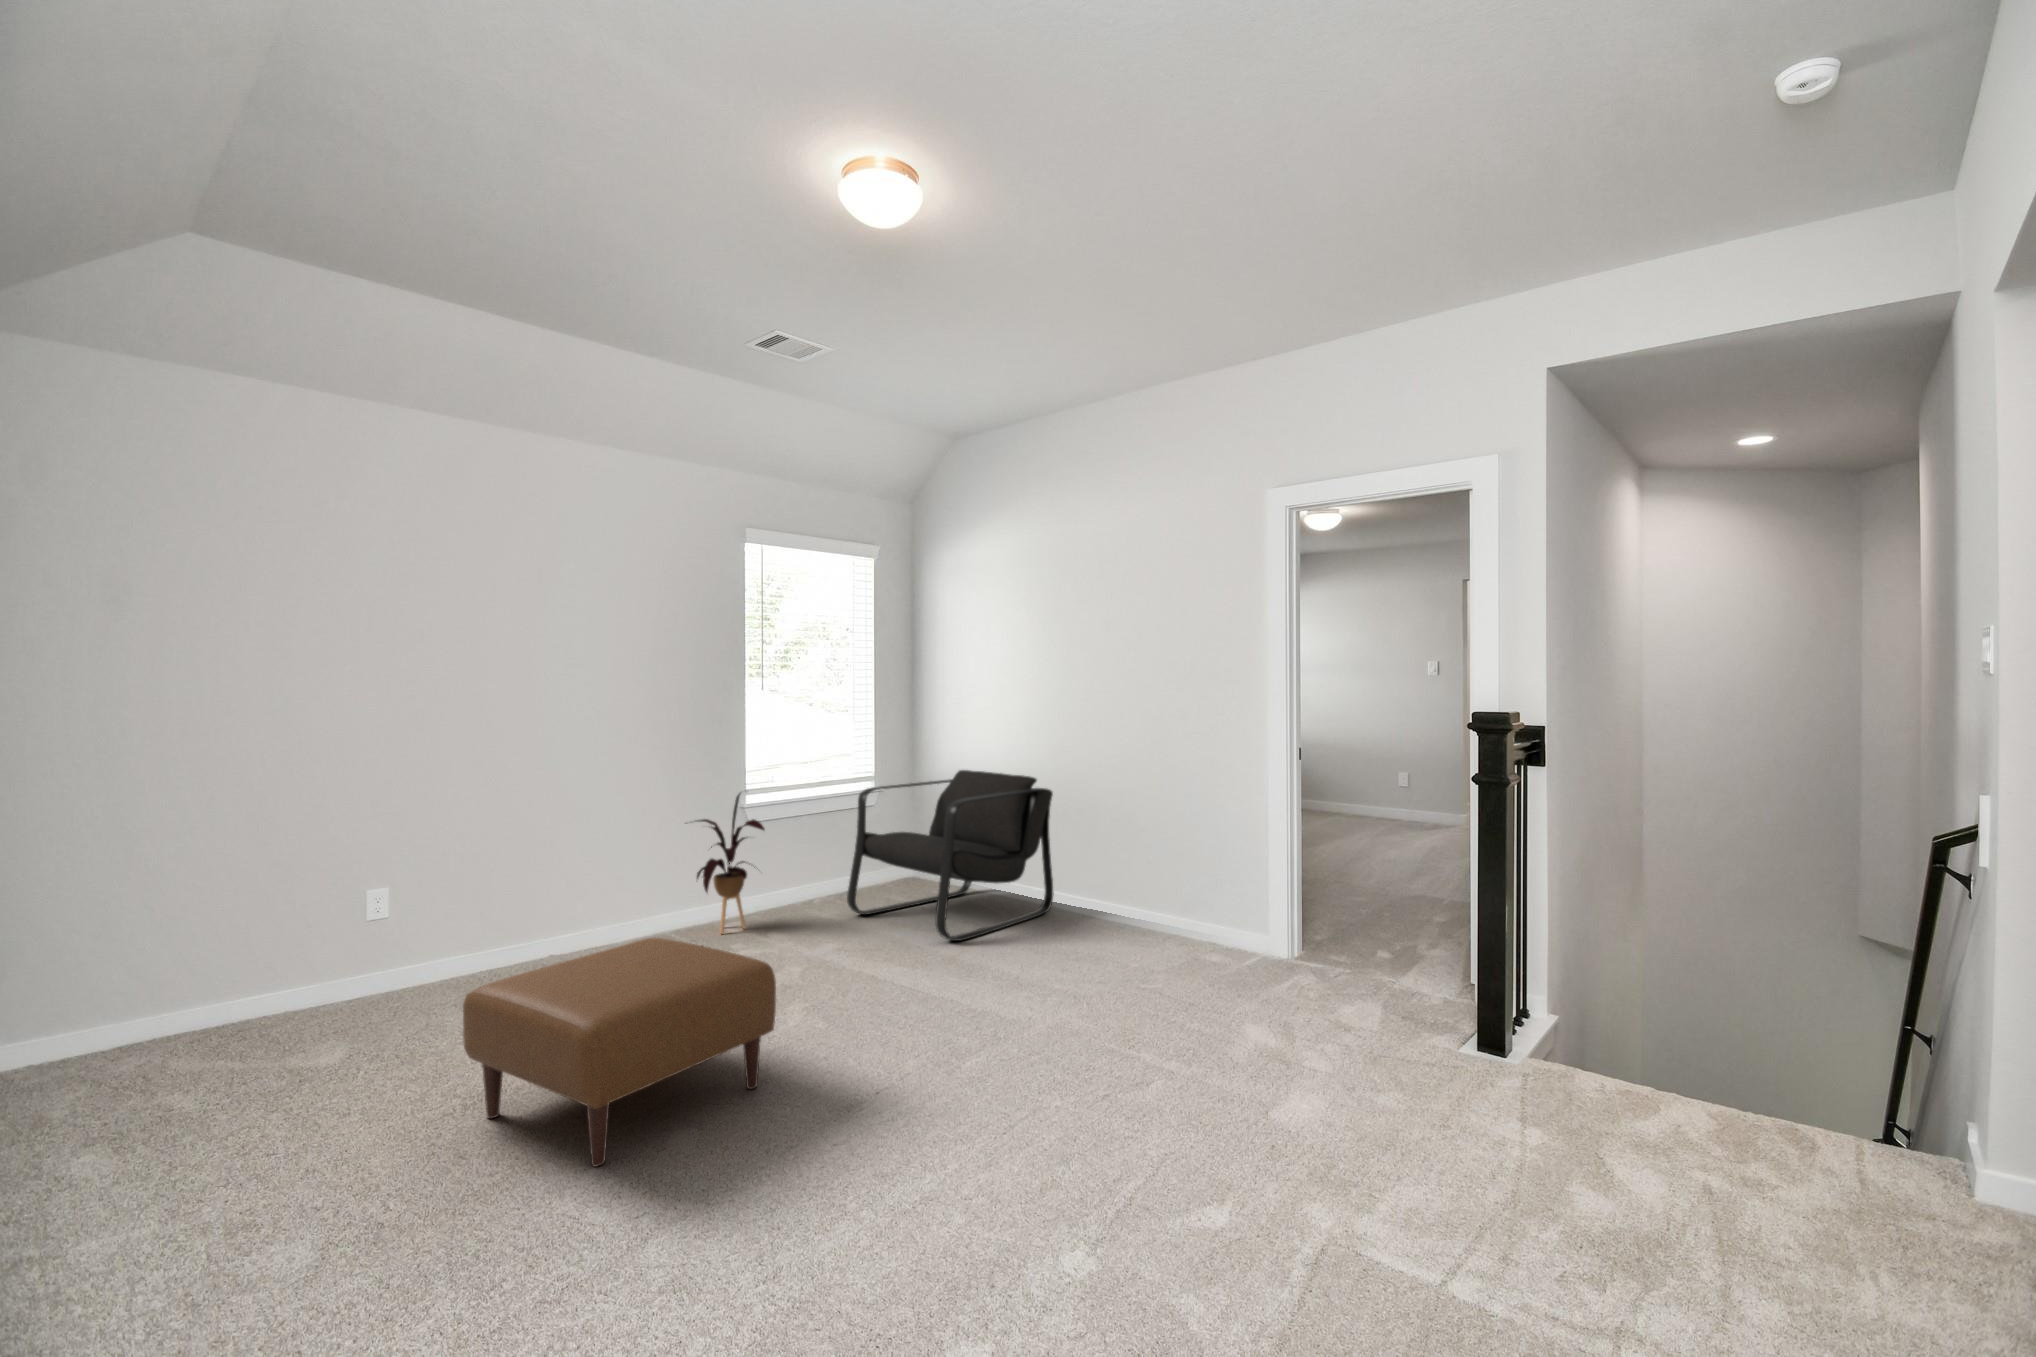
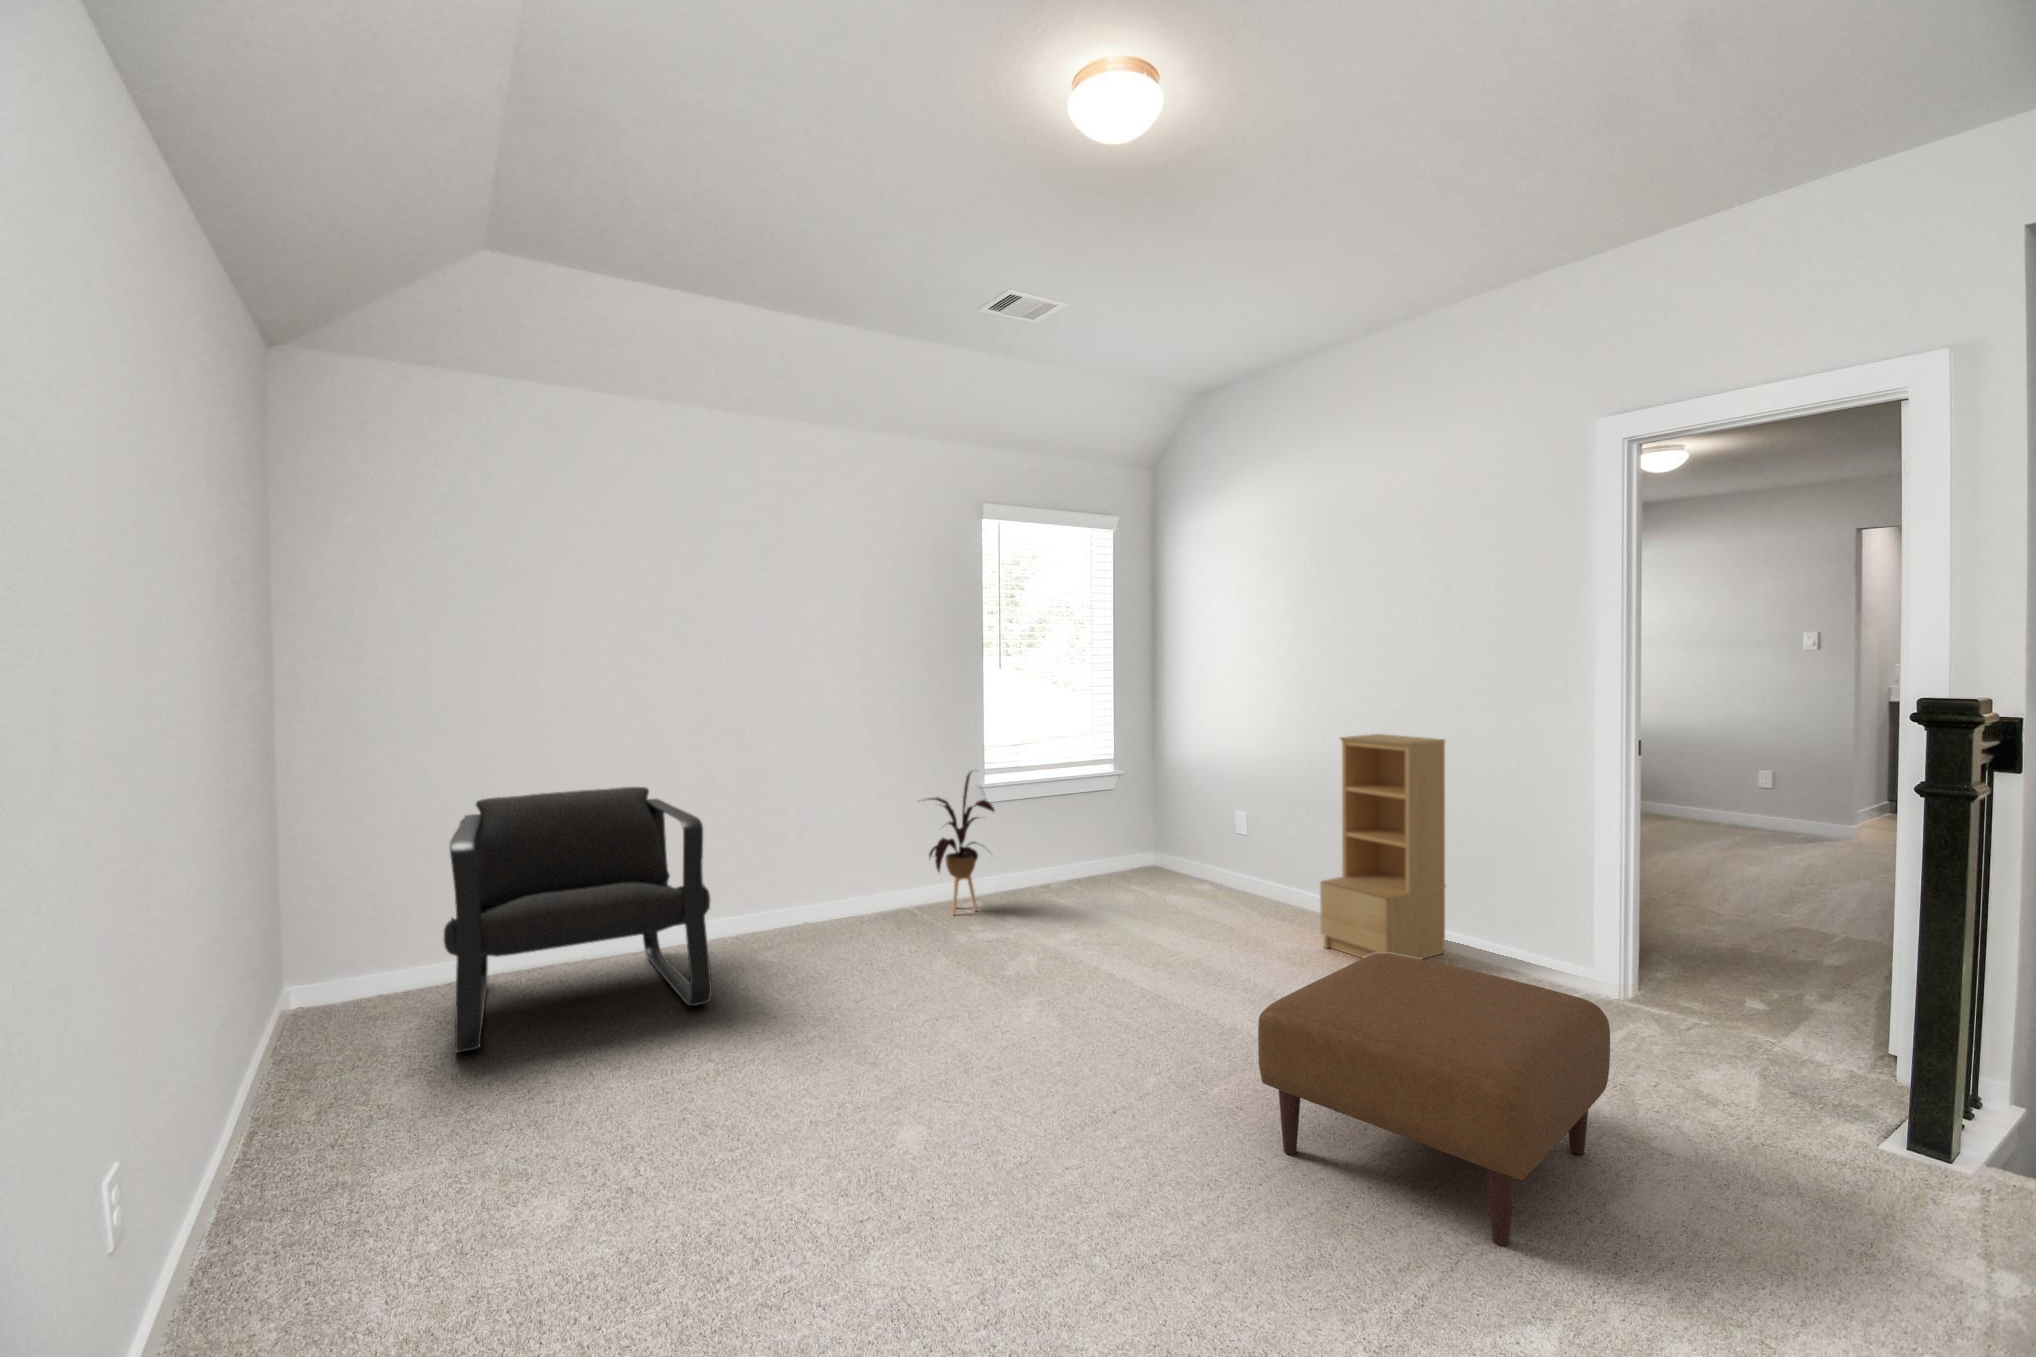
bookshelf: none [1063,750,1165,952] -> present [1320,734,1446,959]
armchair: present [847,770,1054,941] -> present [444,787,712,1052]
ottoman: present [463,938,776,1167] -> present [1258,953,1610,1246]

